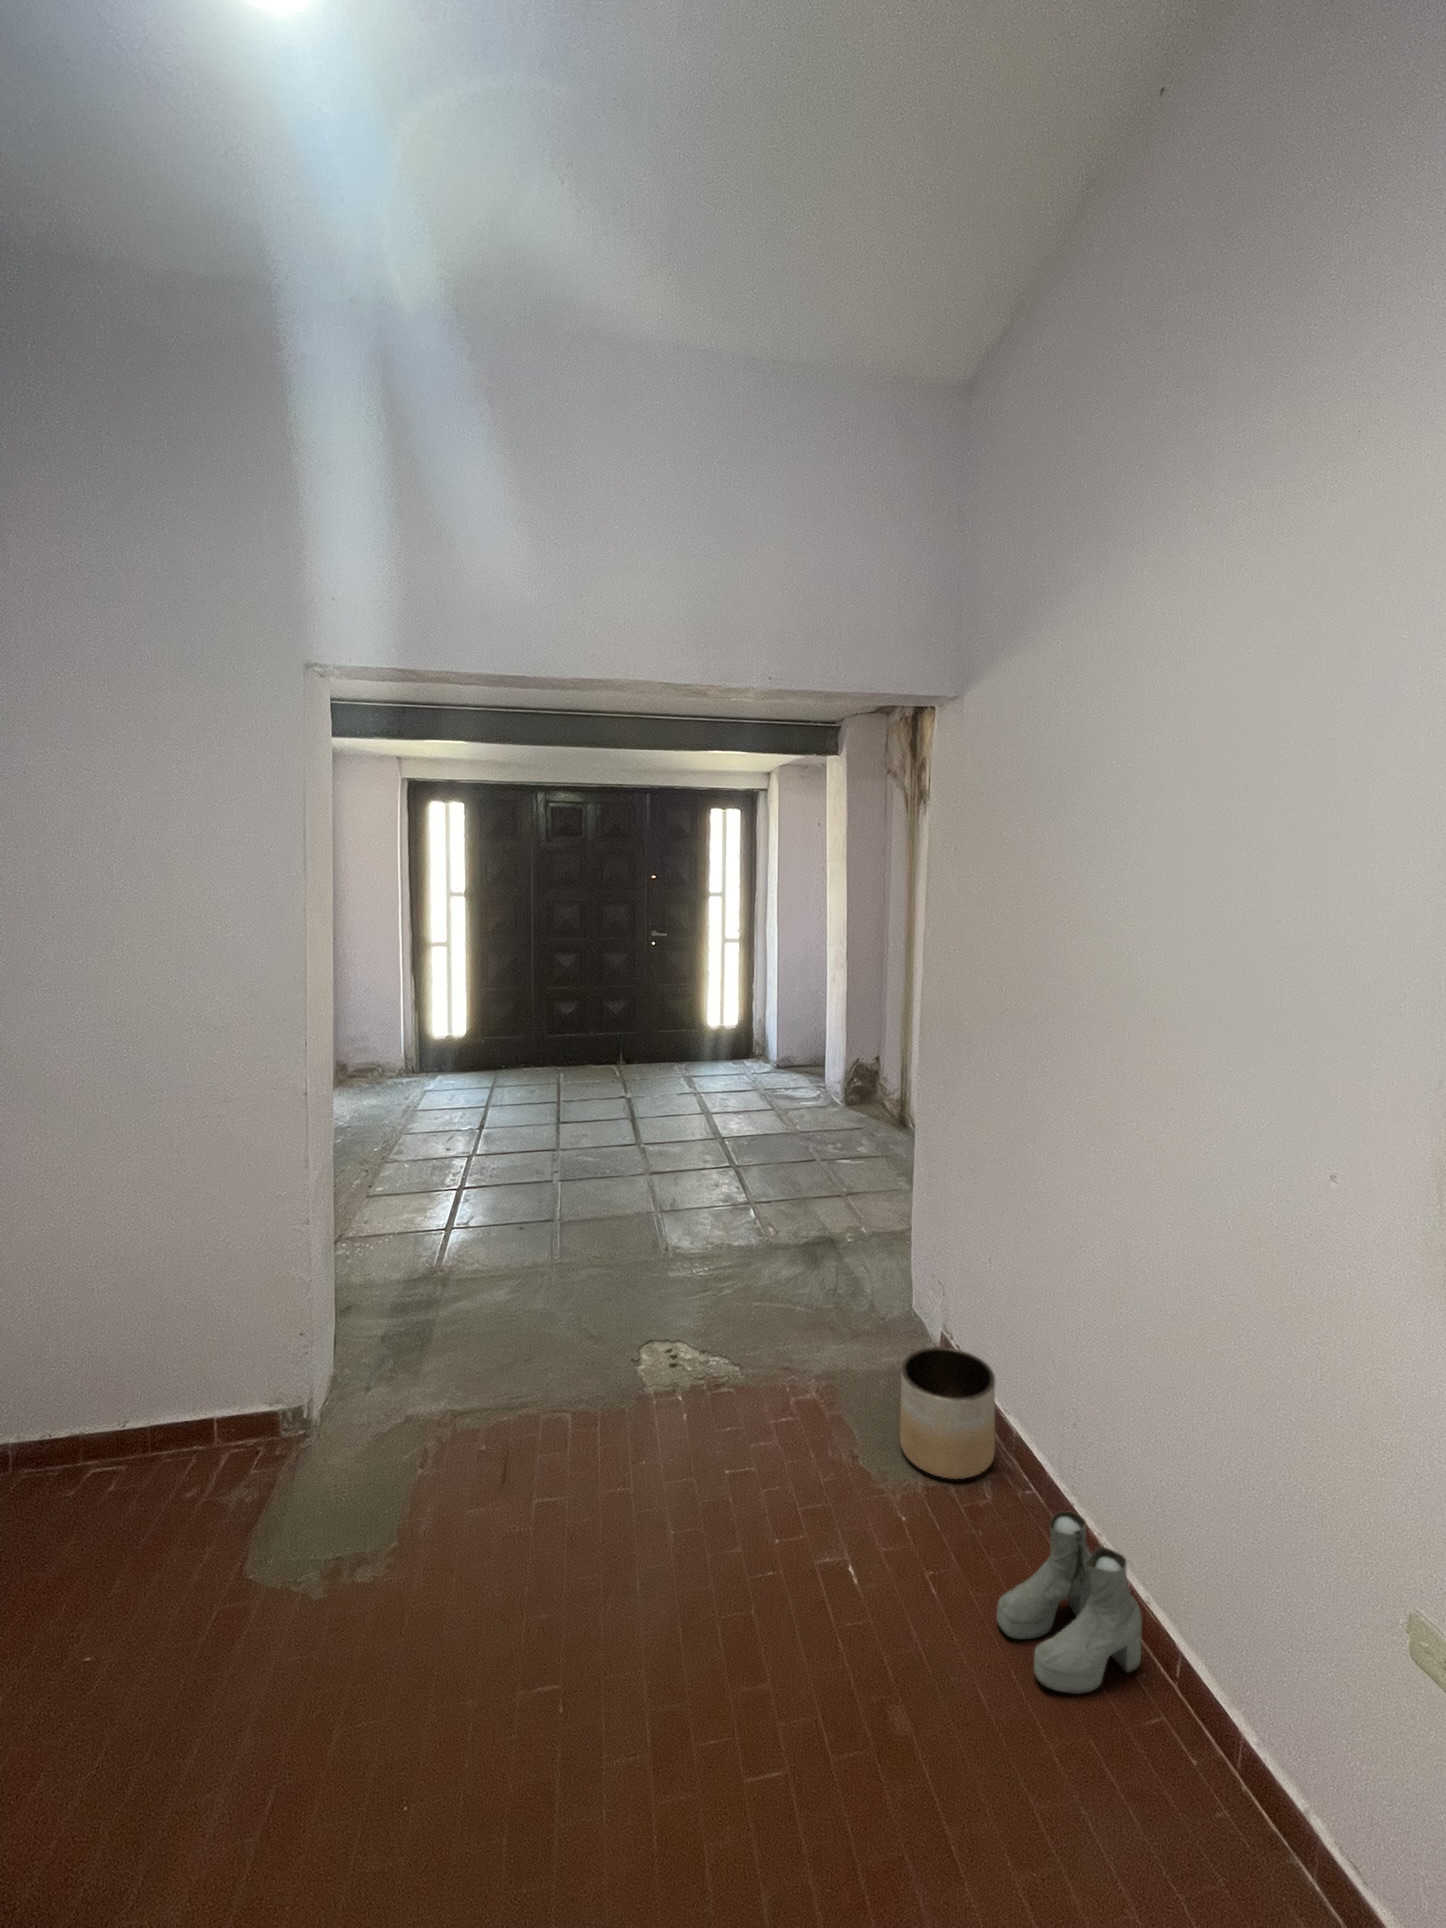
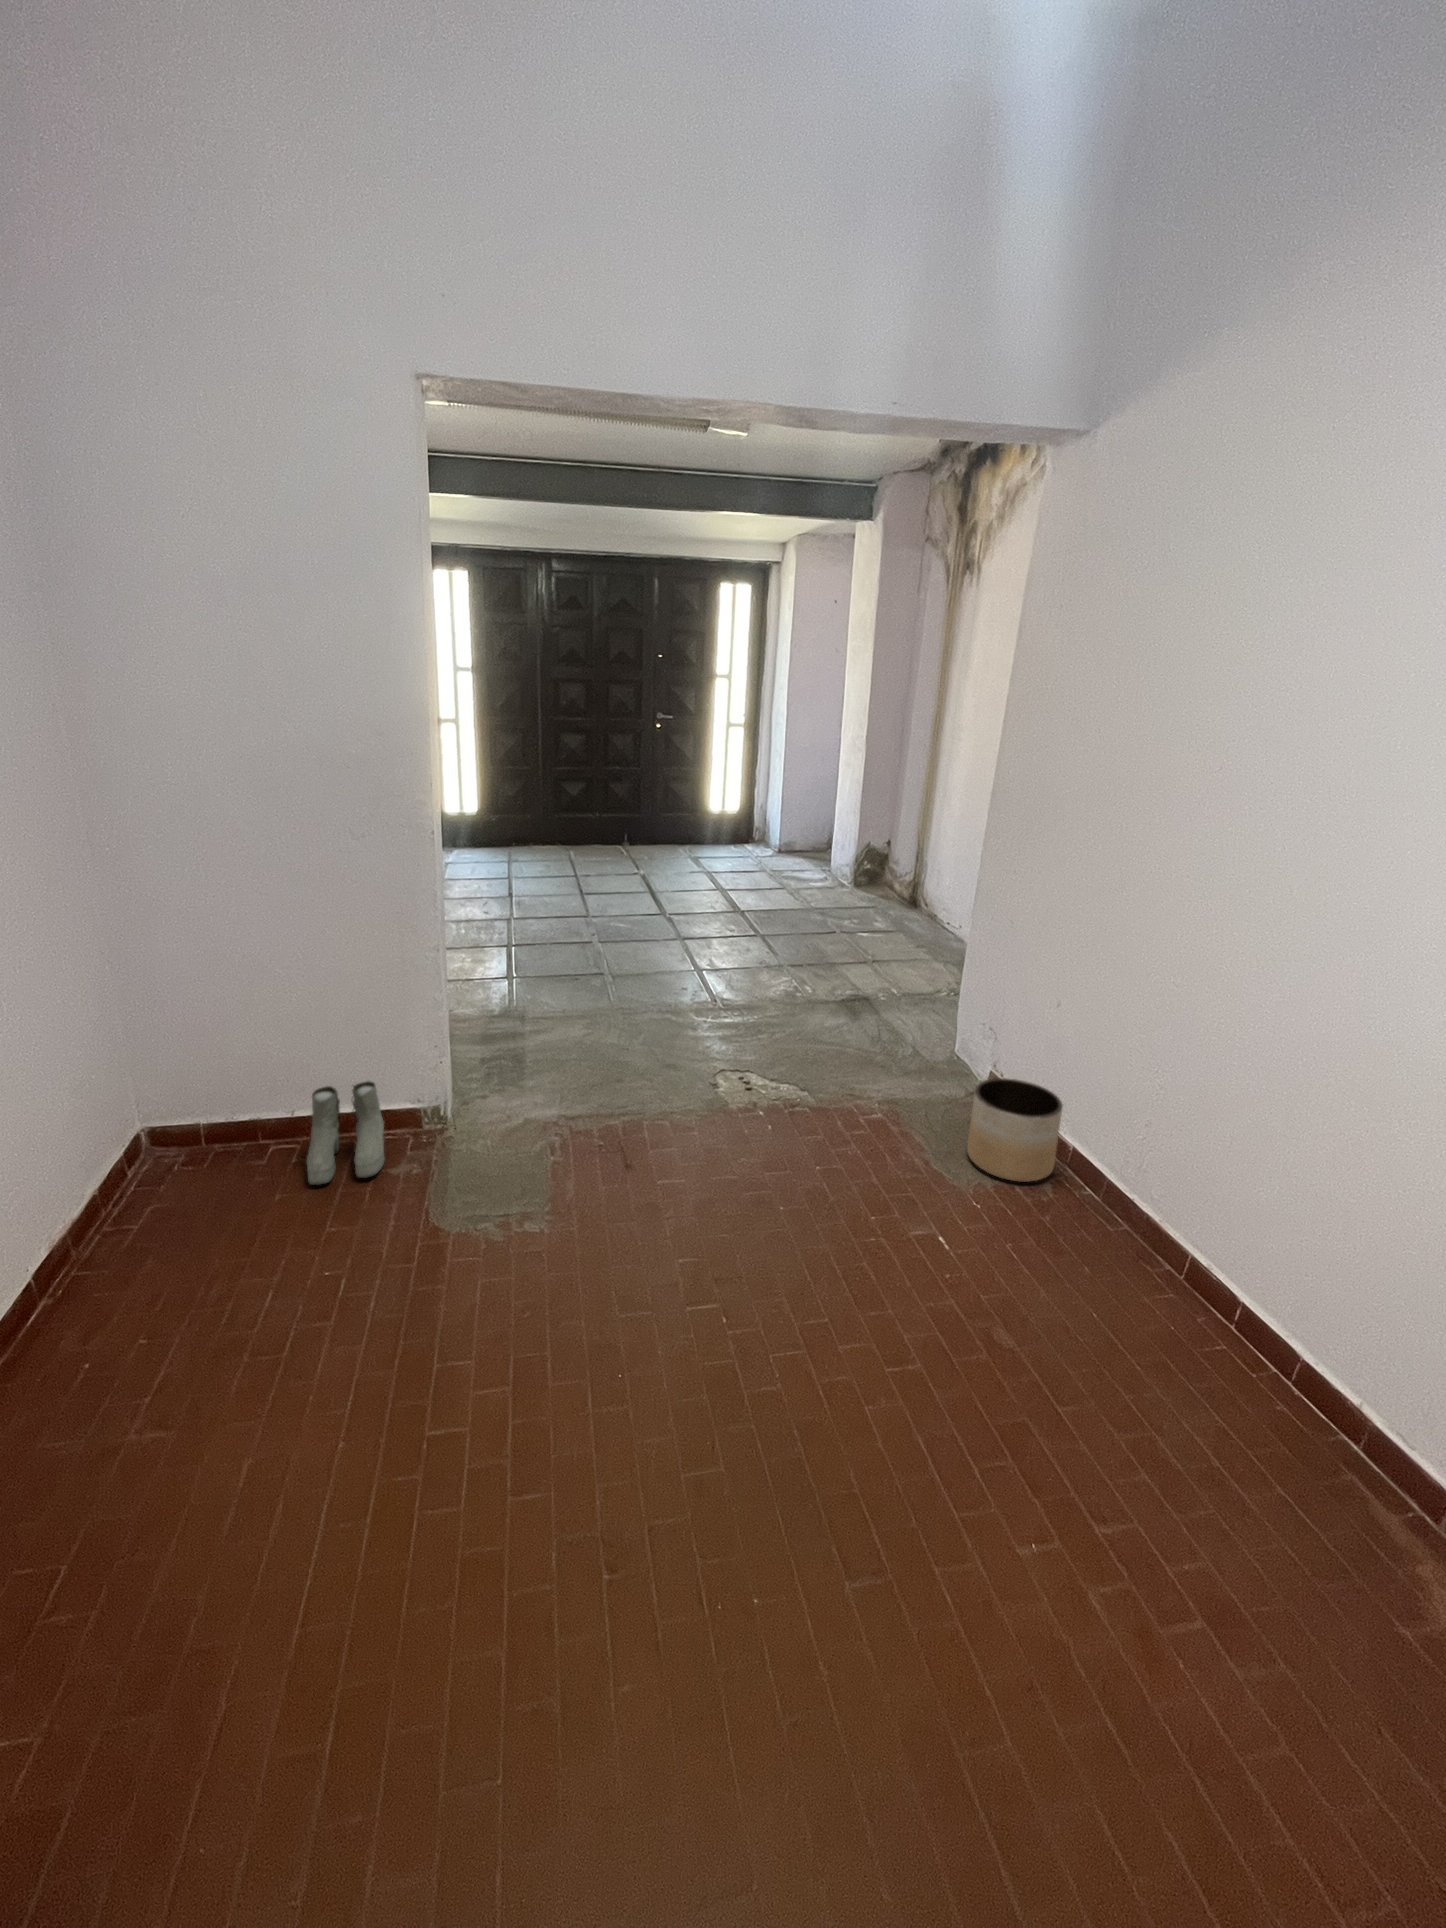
boots: present [997,1511,1142,1694] -> present [306,1081,385,1185]

